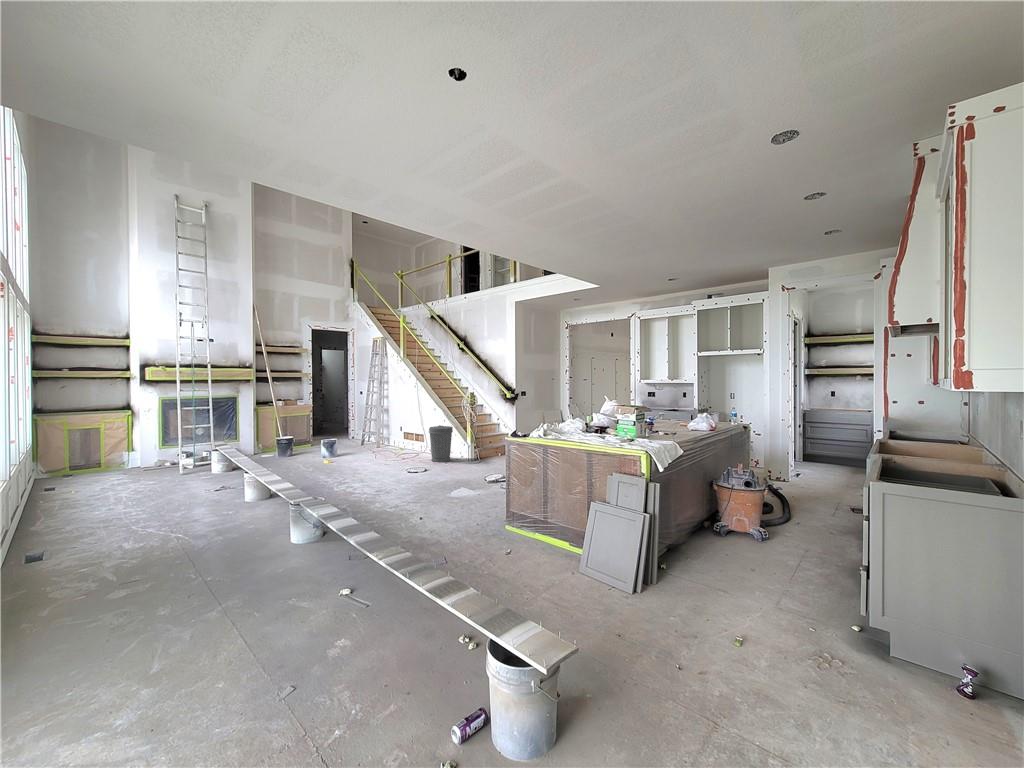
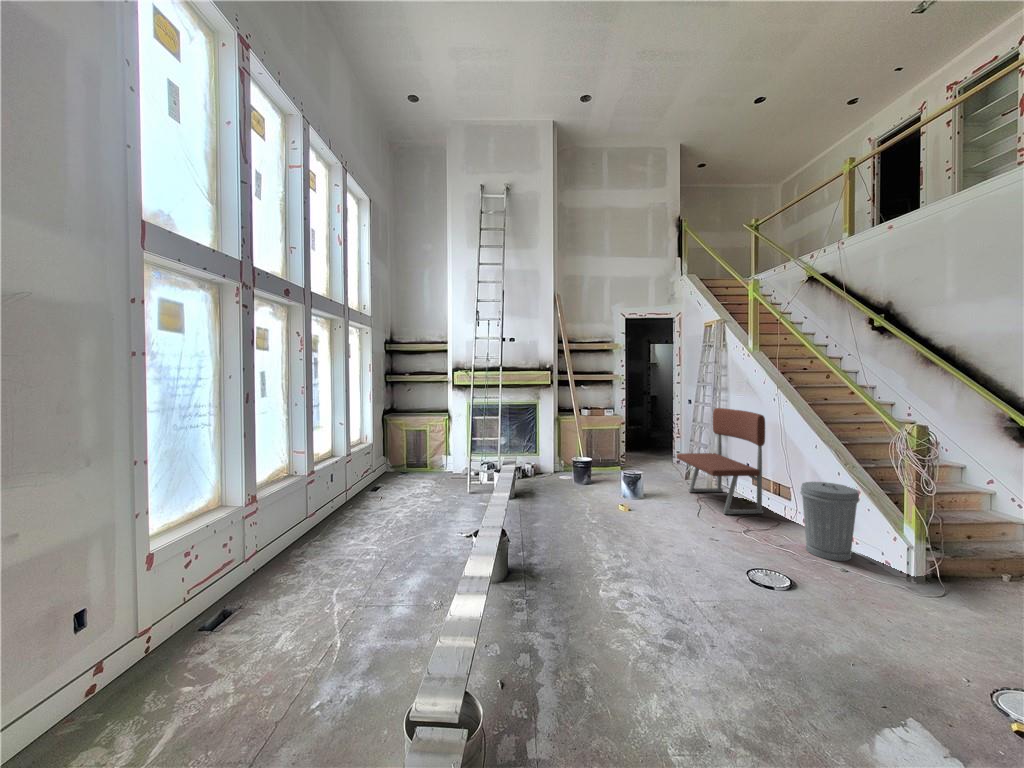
bench: none [358,394,411,456] -> present [677,408,765,514]

